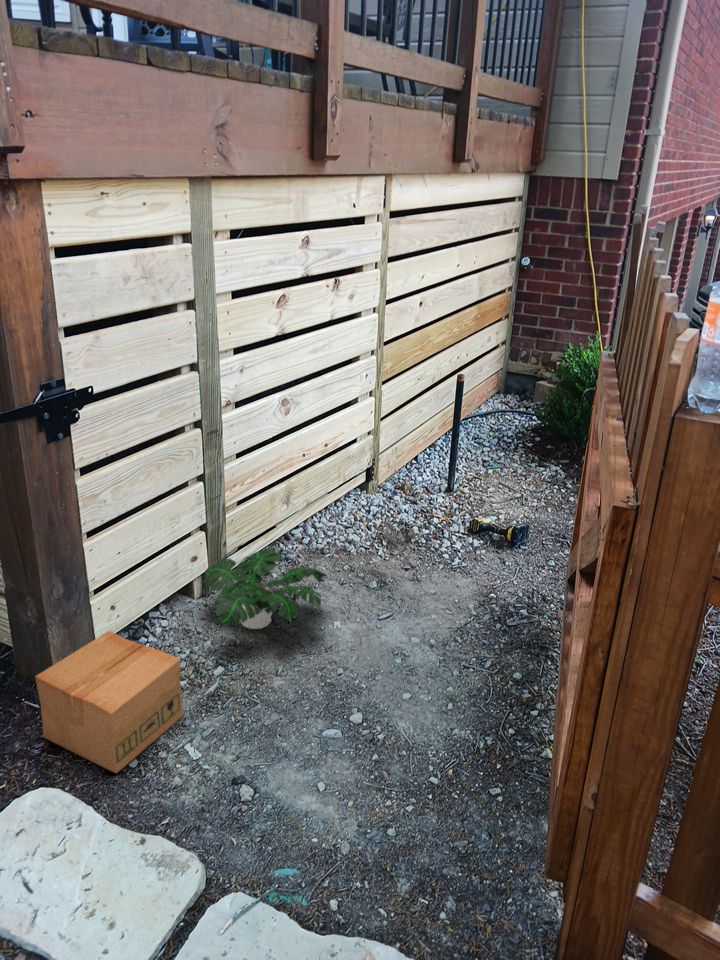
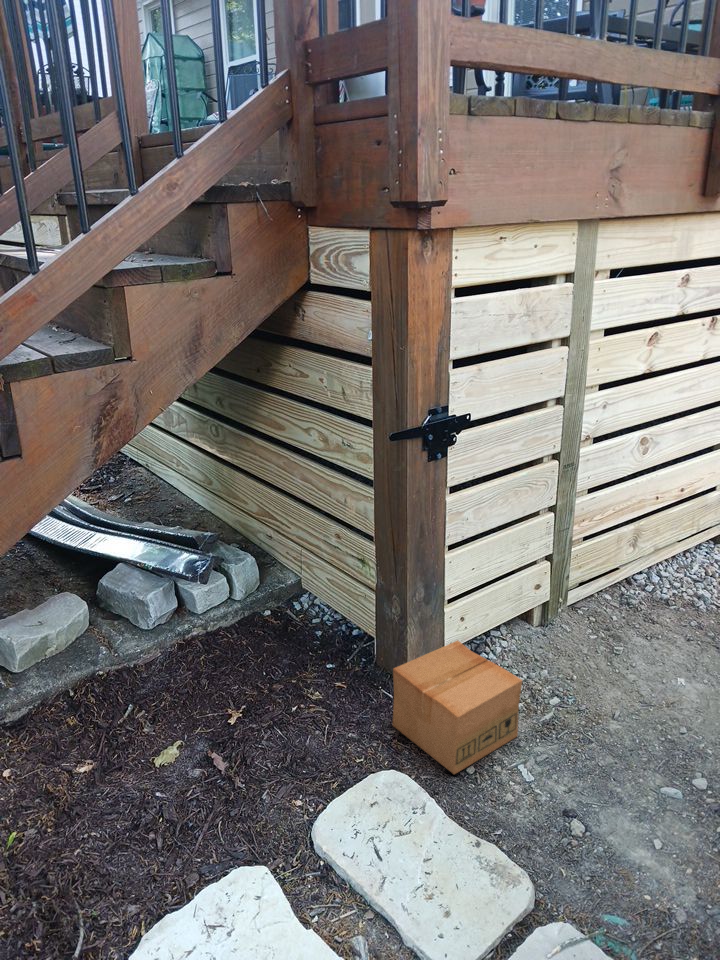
potted plant: present [203,548,326,629] -> none [543,588,676,668]

